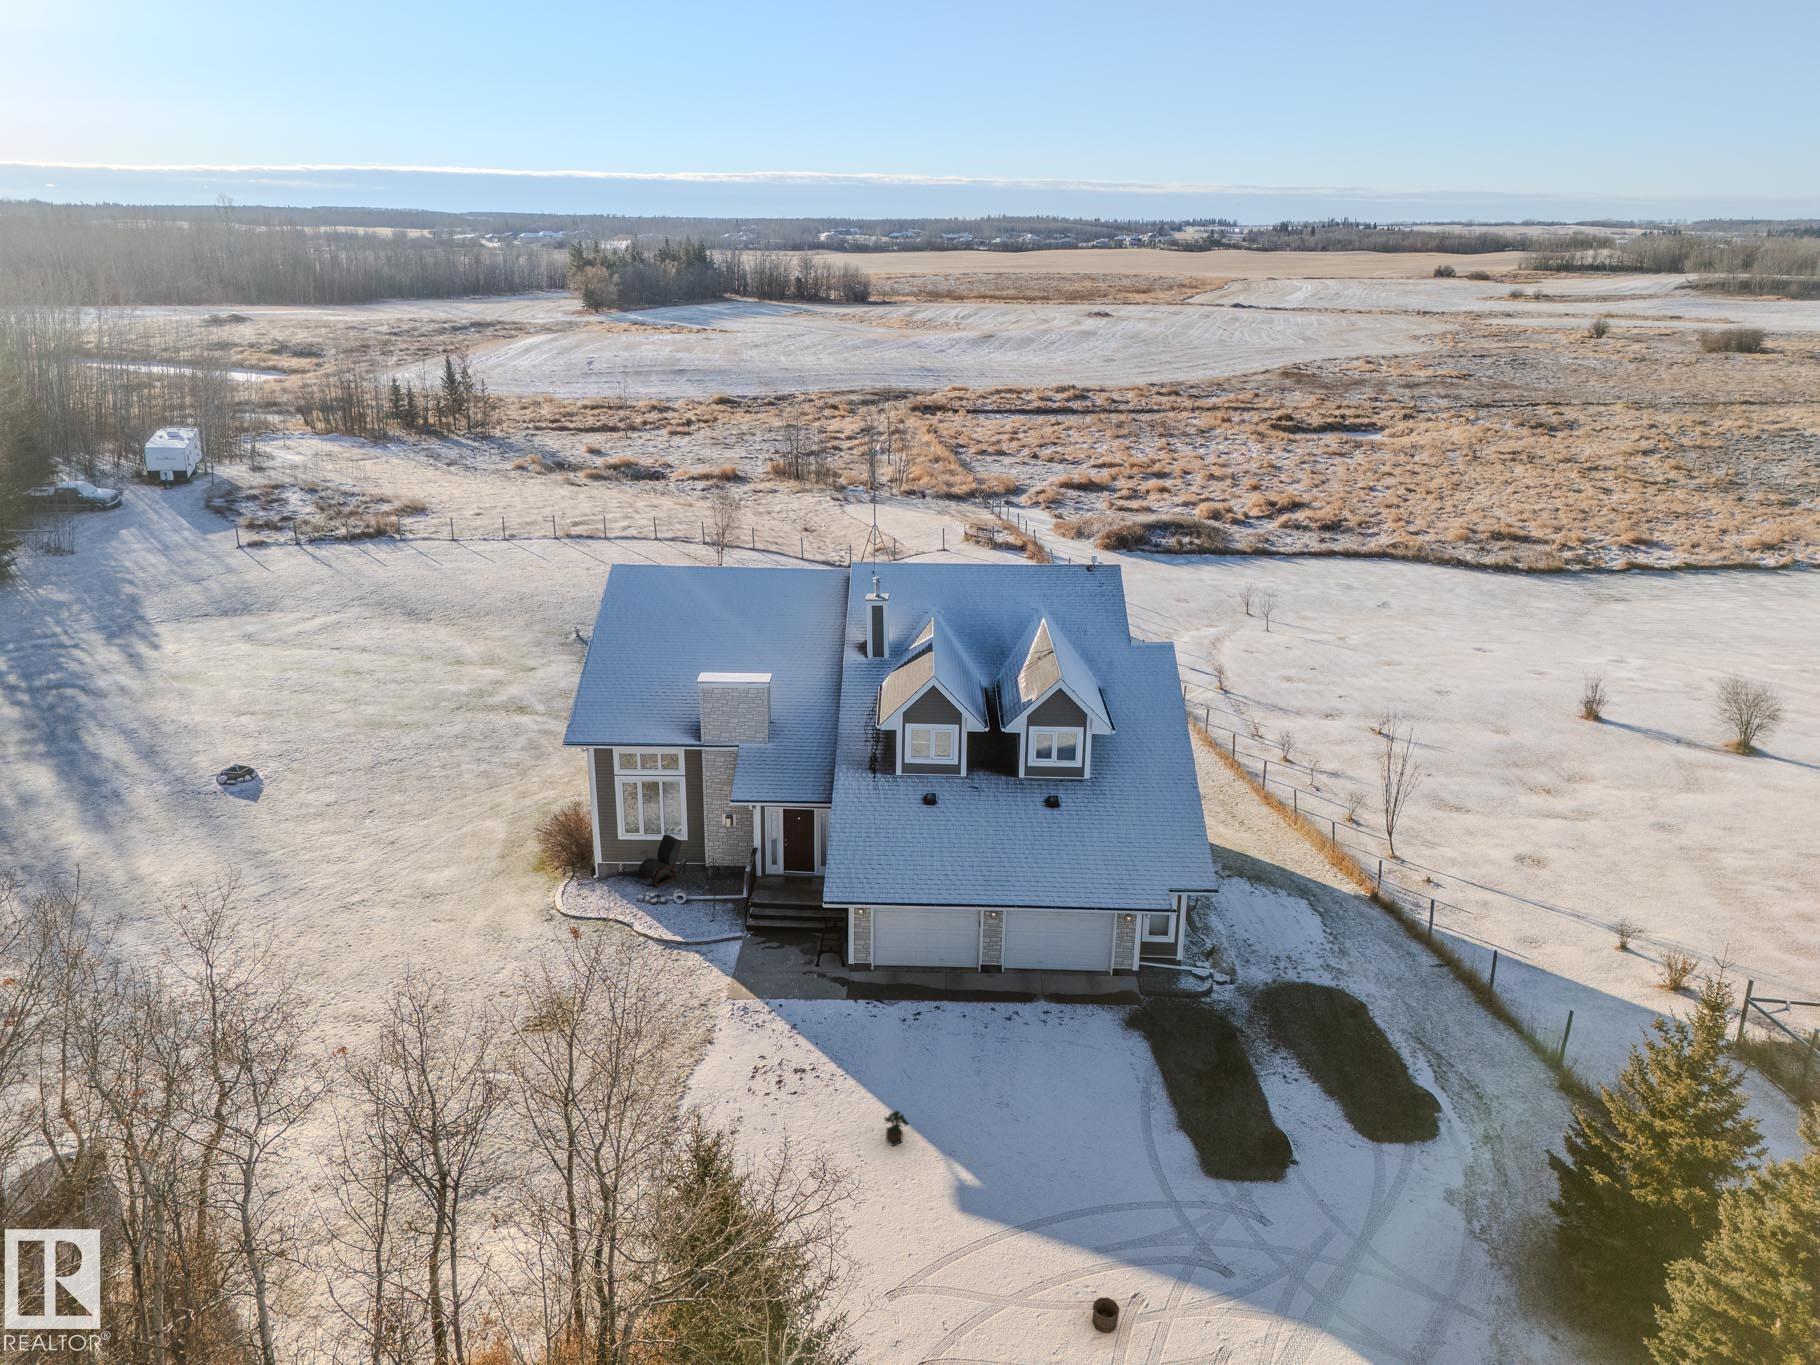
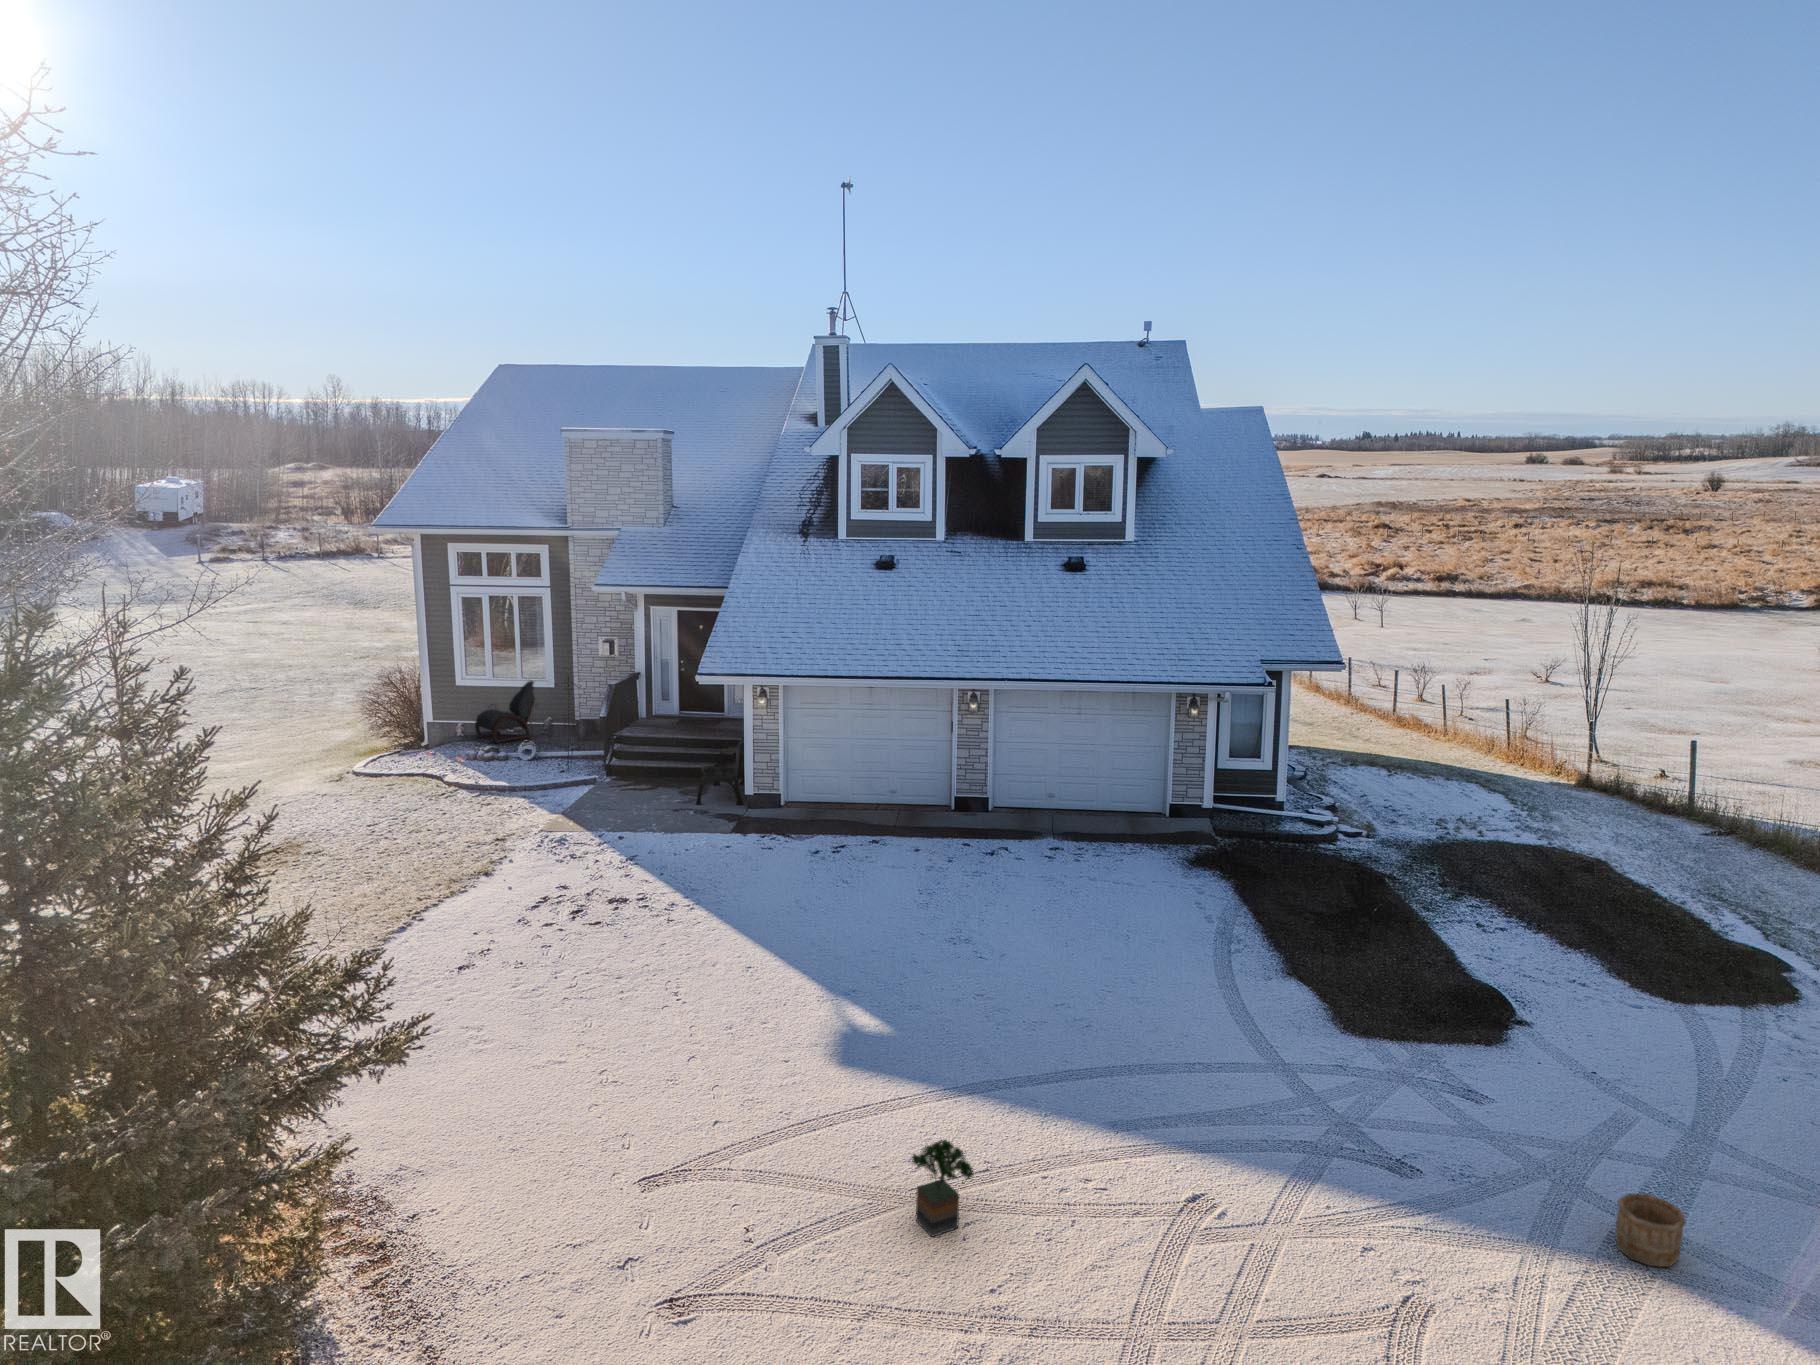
potted tree: present [885,1111,908,1146] -> present [912,1140,974,1237]
wooden bucket: present [1093,1298,1120,1333] -> present [1616,1193,1686,1267]

